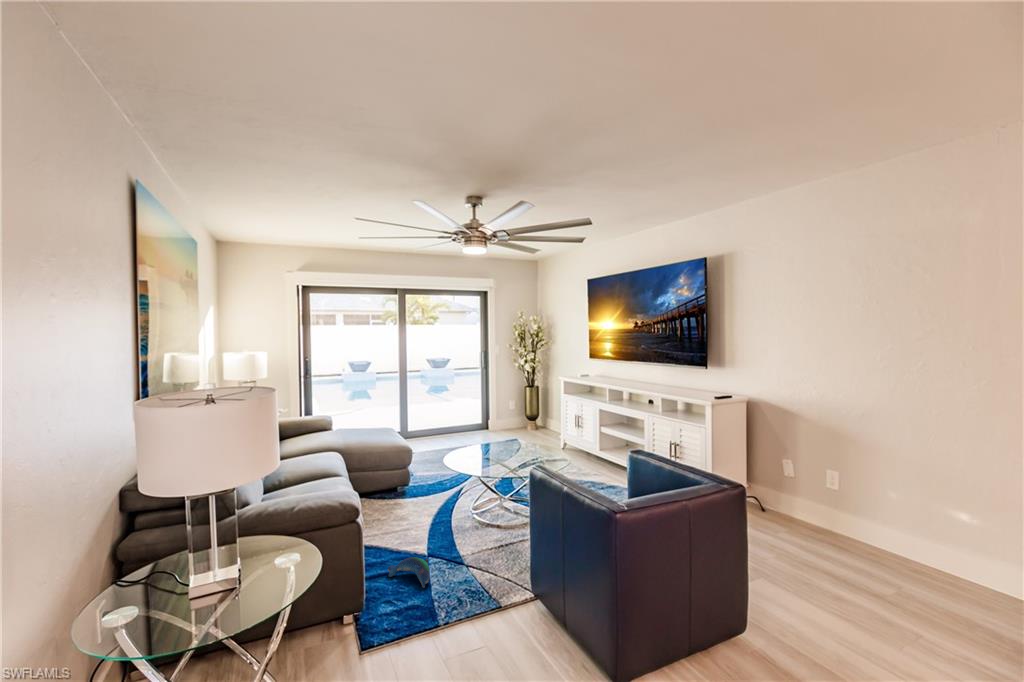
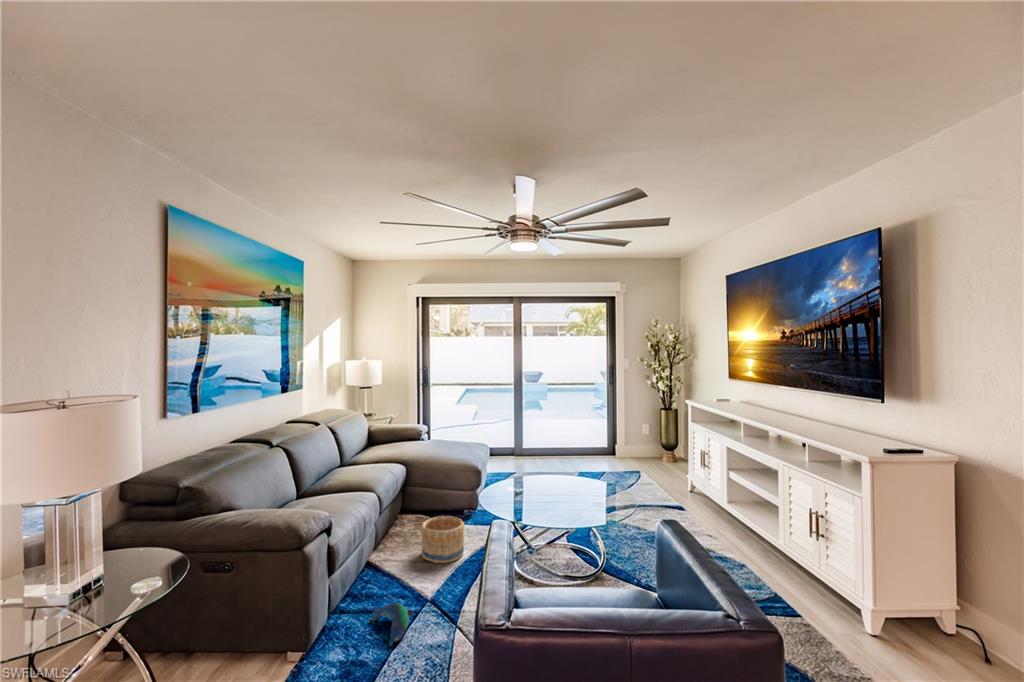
basket: none [385,488,425,528] -> present [421,516,464,563]

